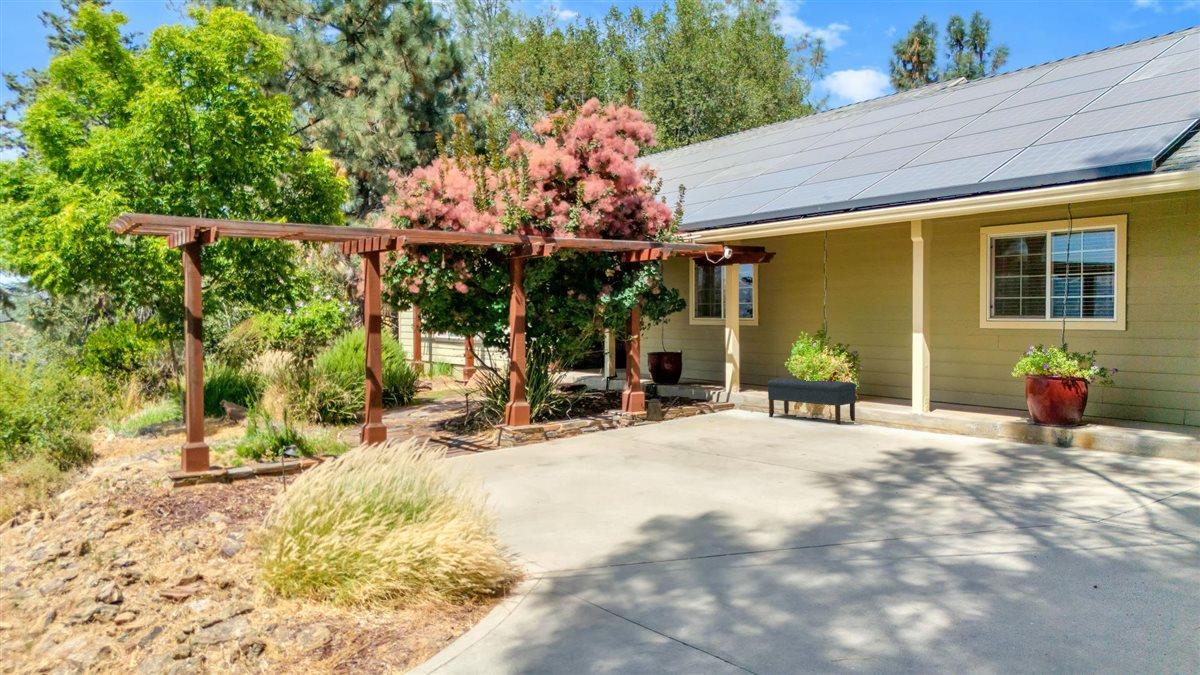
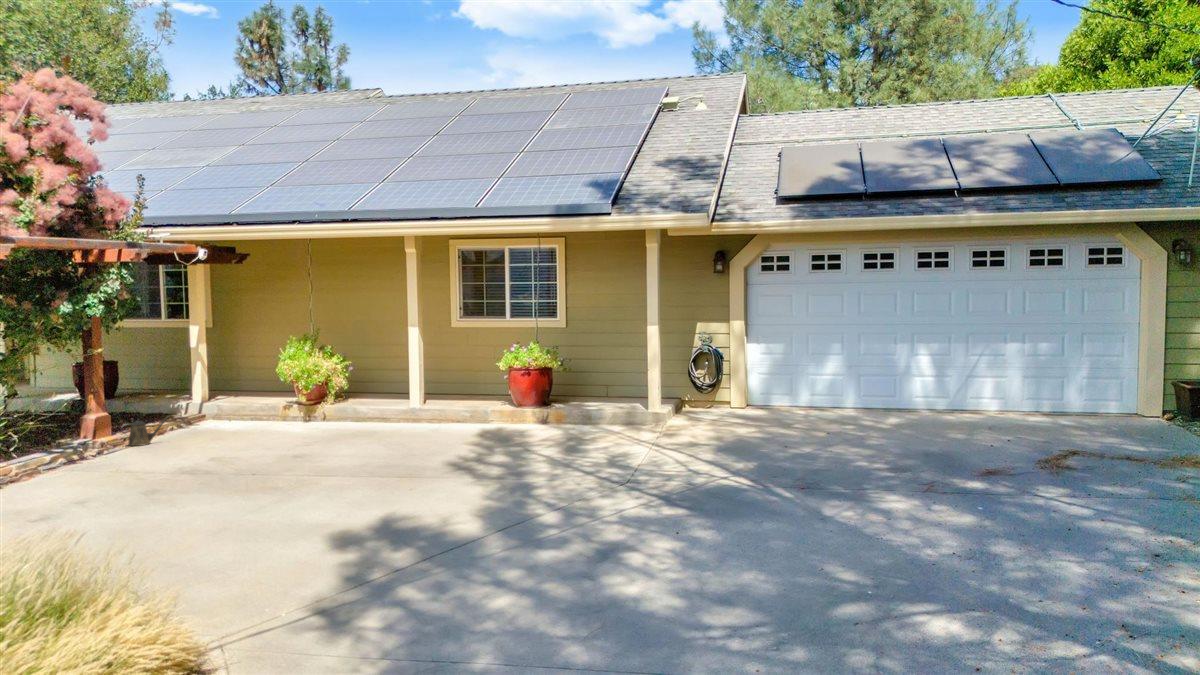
bench: present [767,378,856,425] -> none [264,384,357,427]

